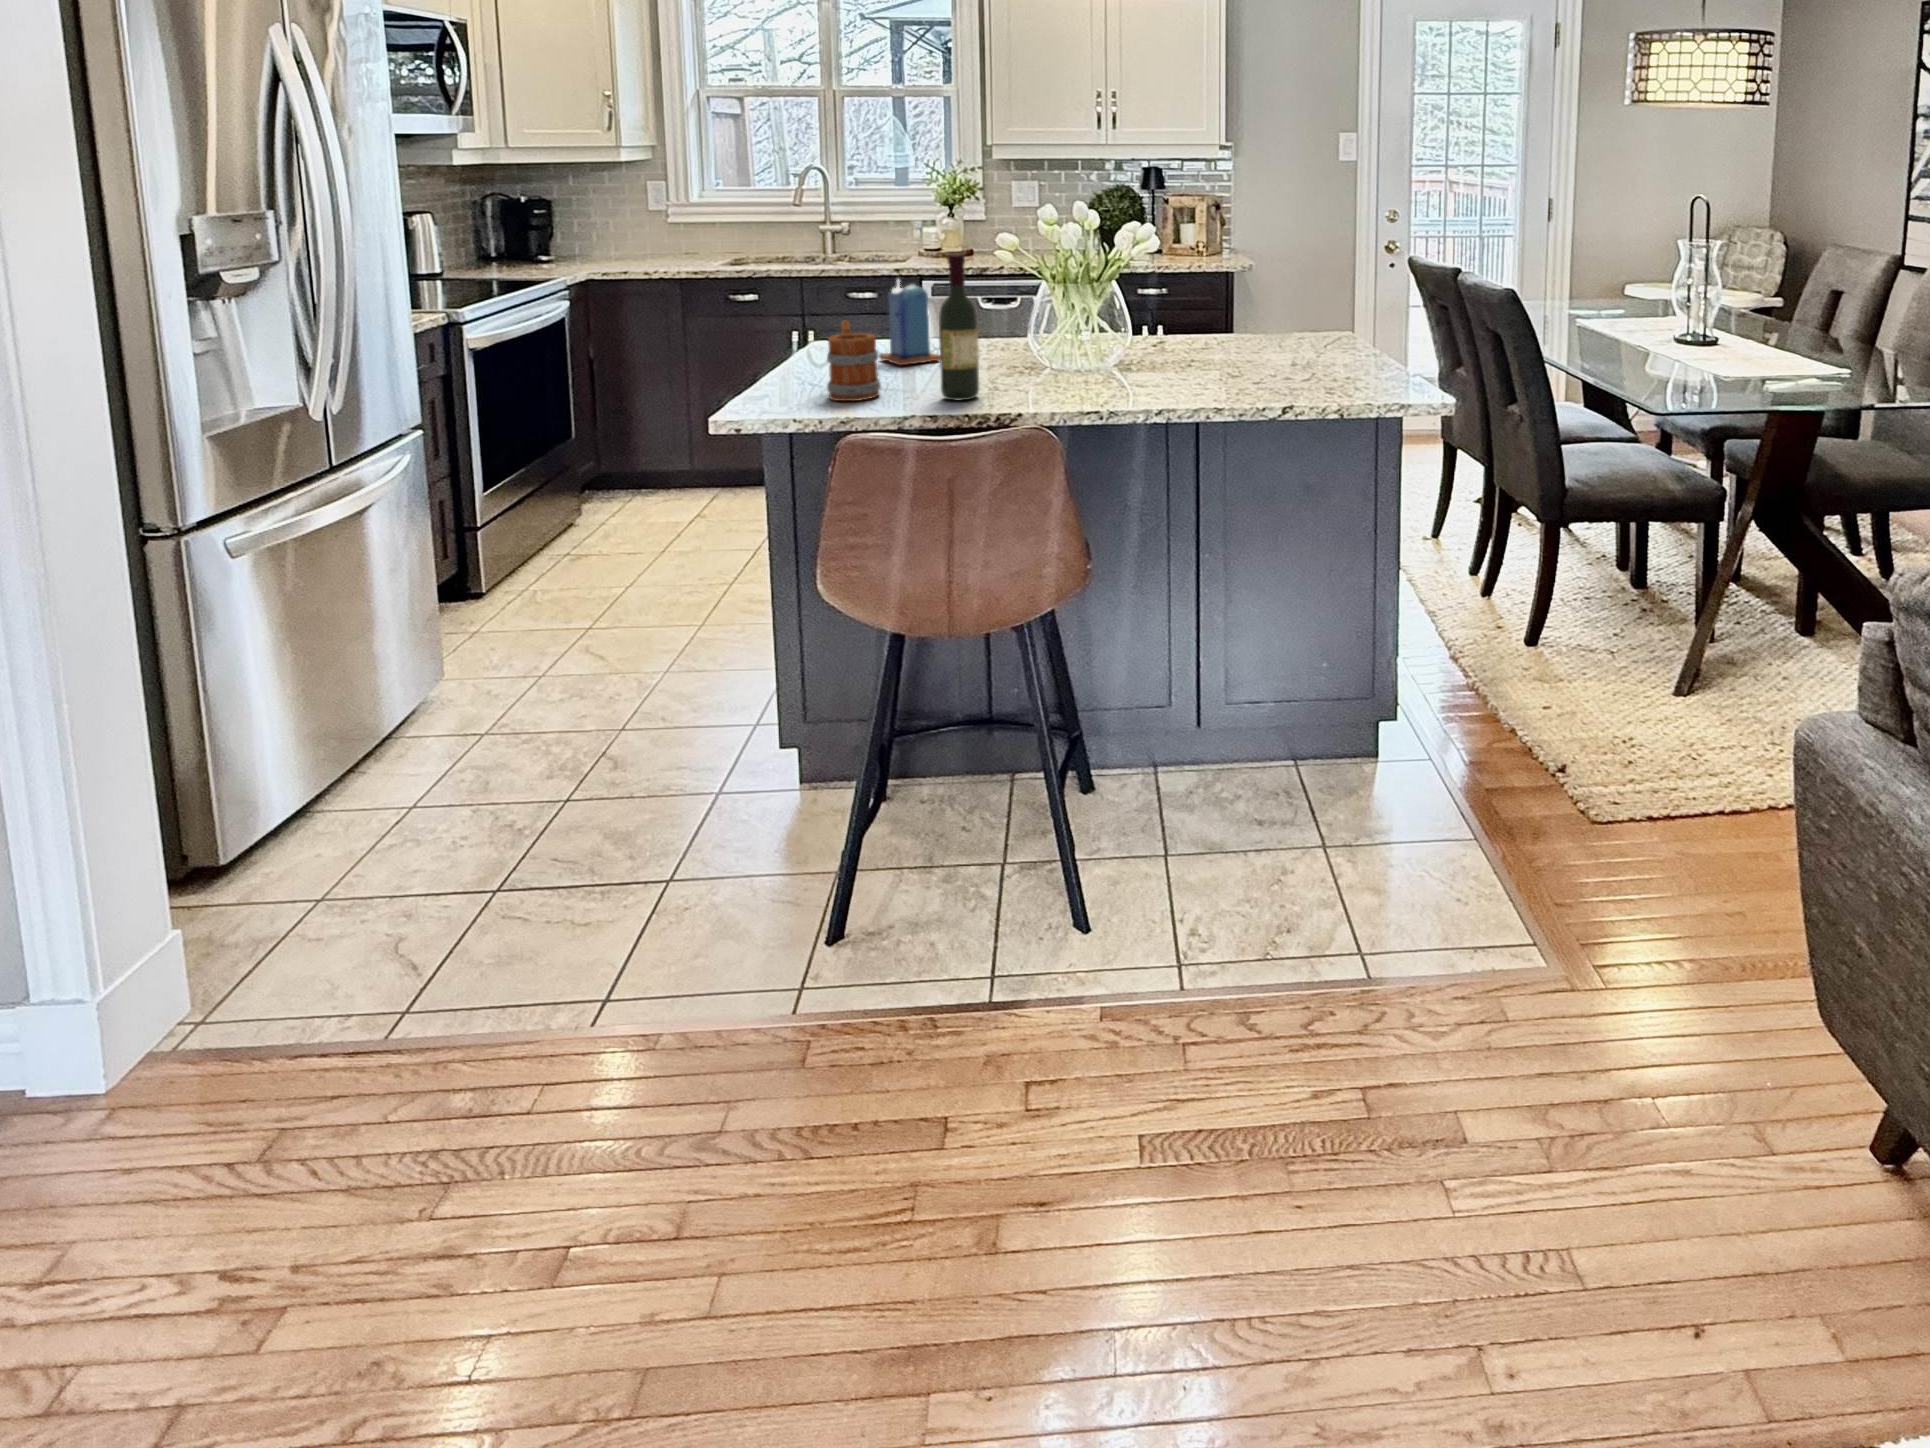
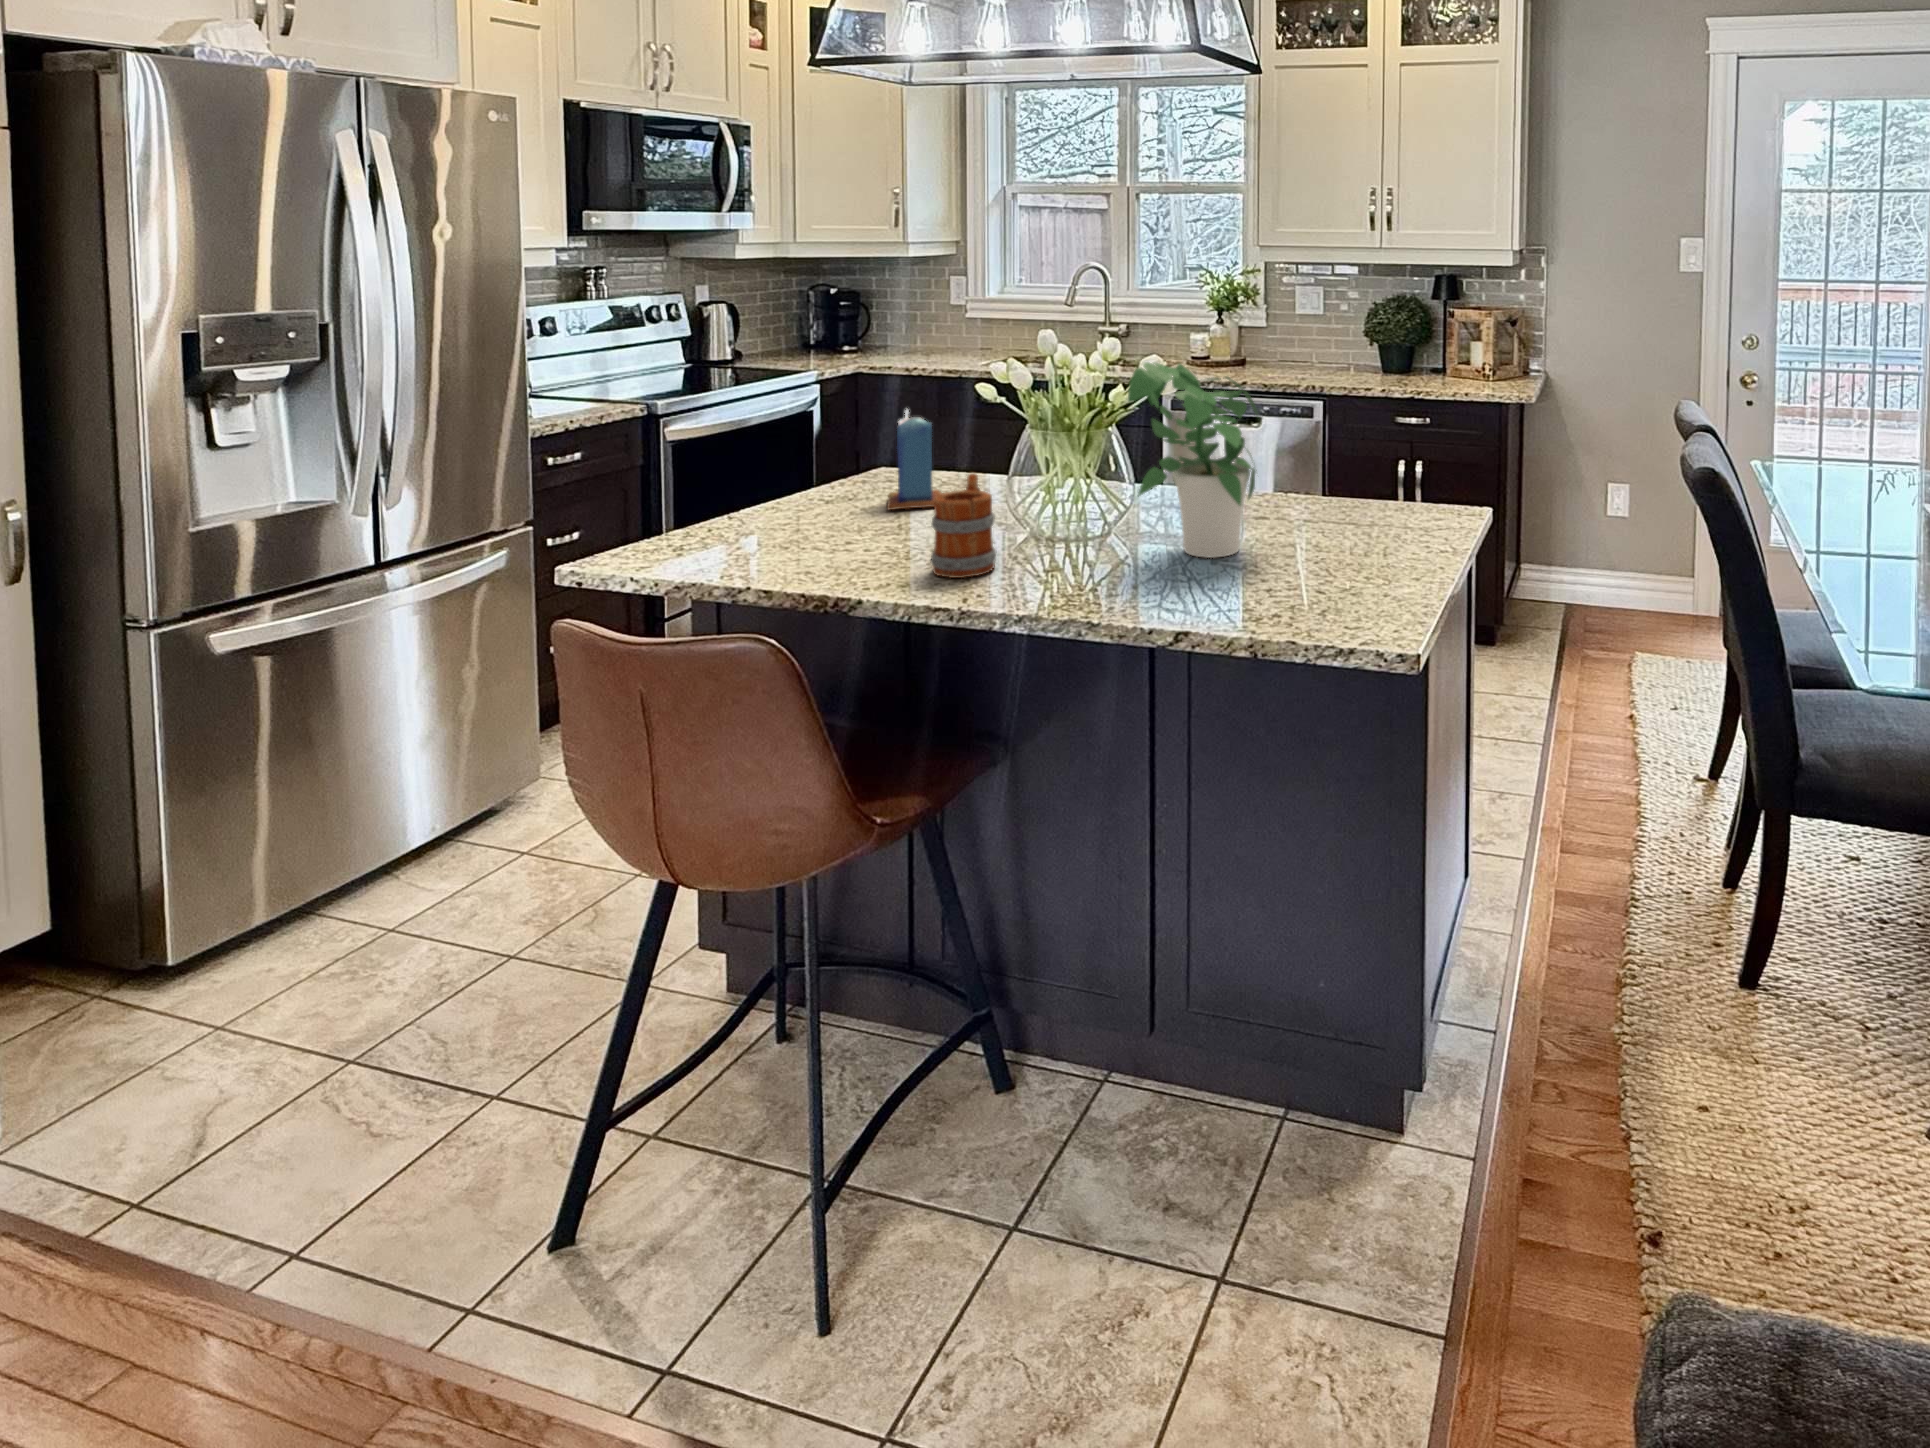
potted plant: none [1155,219,1261,369] -> present [1128,362,1257,558]
wine bottle: present [939,253,980,401] -> none [826,394,875,571]
mug: present [827,321,881,401] -> present [930,473,996,578]

